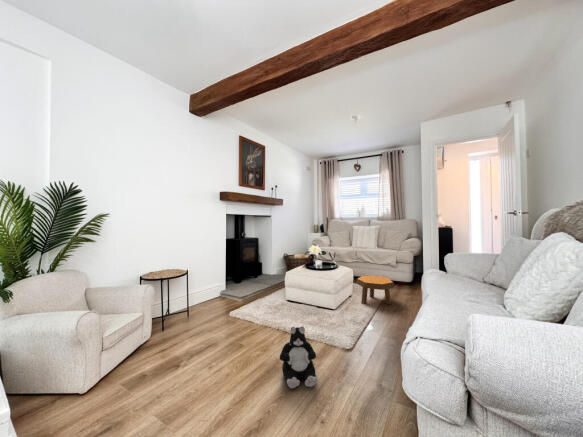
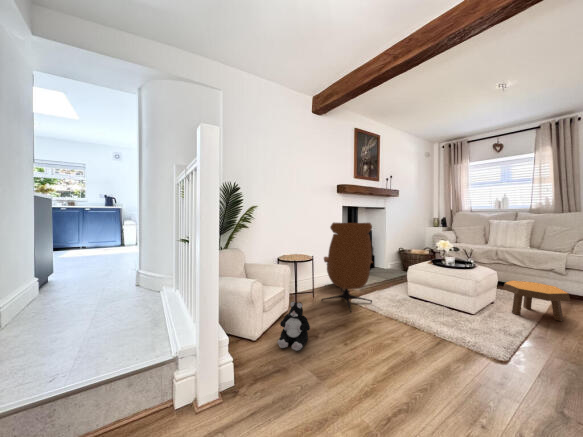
lounge chair: none [196,232,251,328] -> present [321,222,373,312]
plush toy: present [280,327,318,388] -> present [277,301,310,351]

